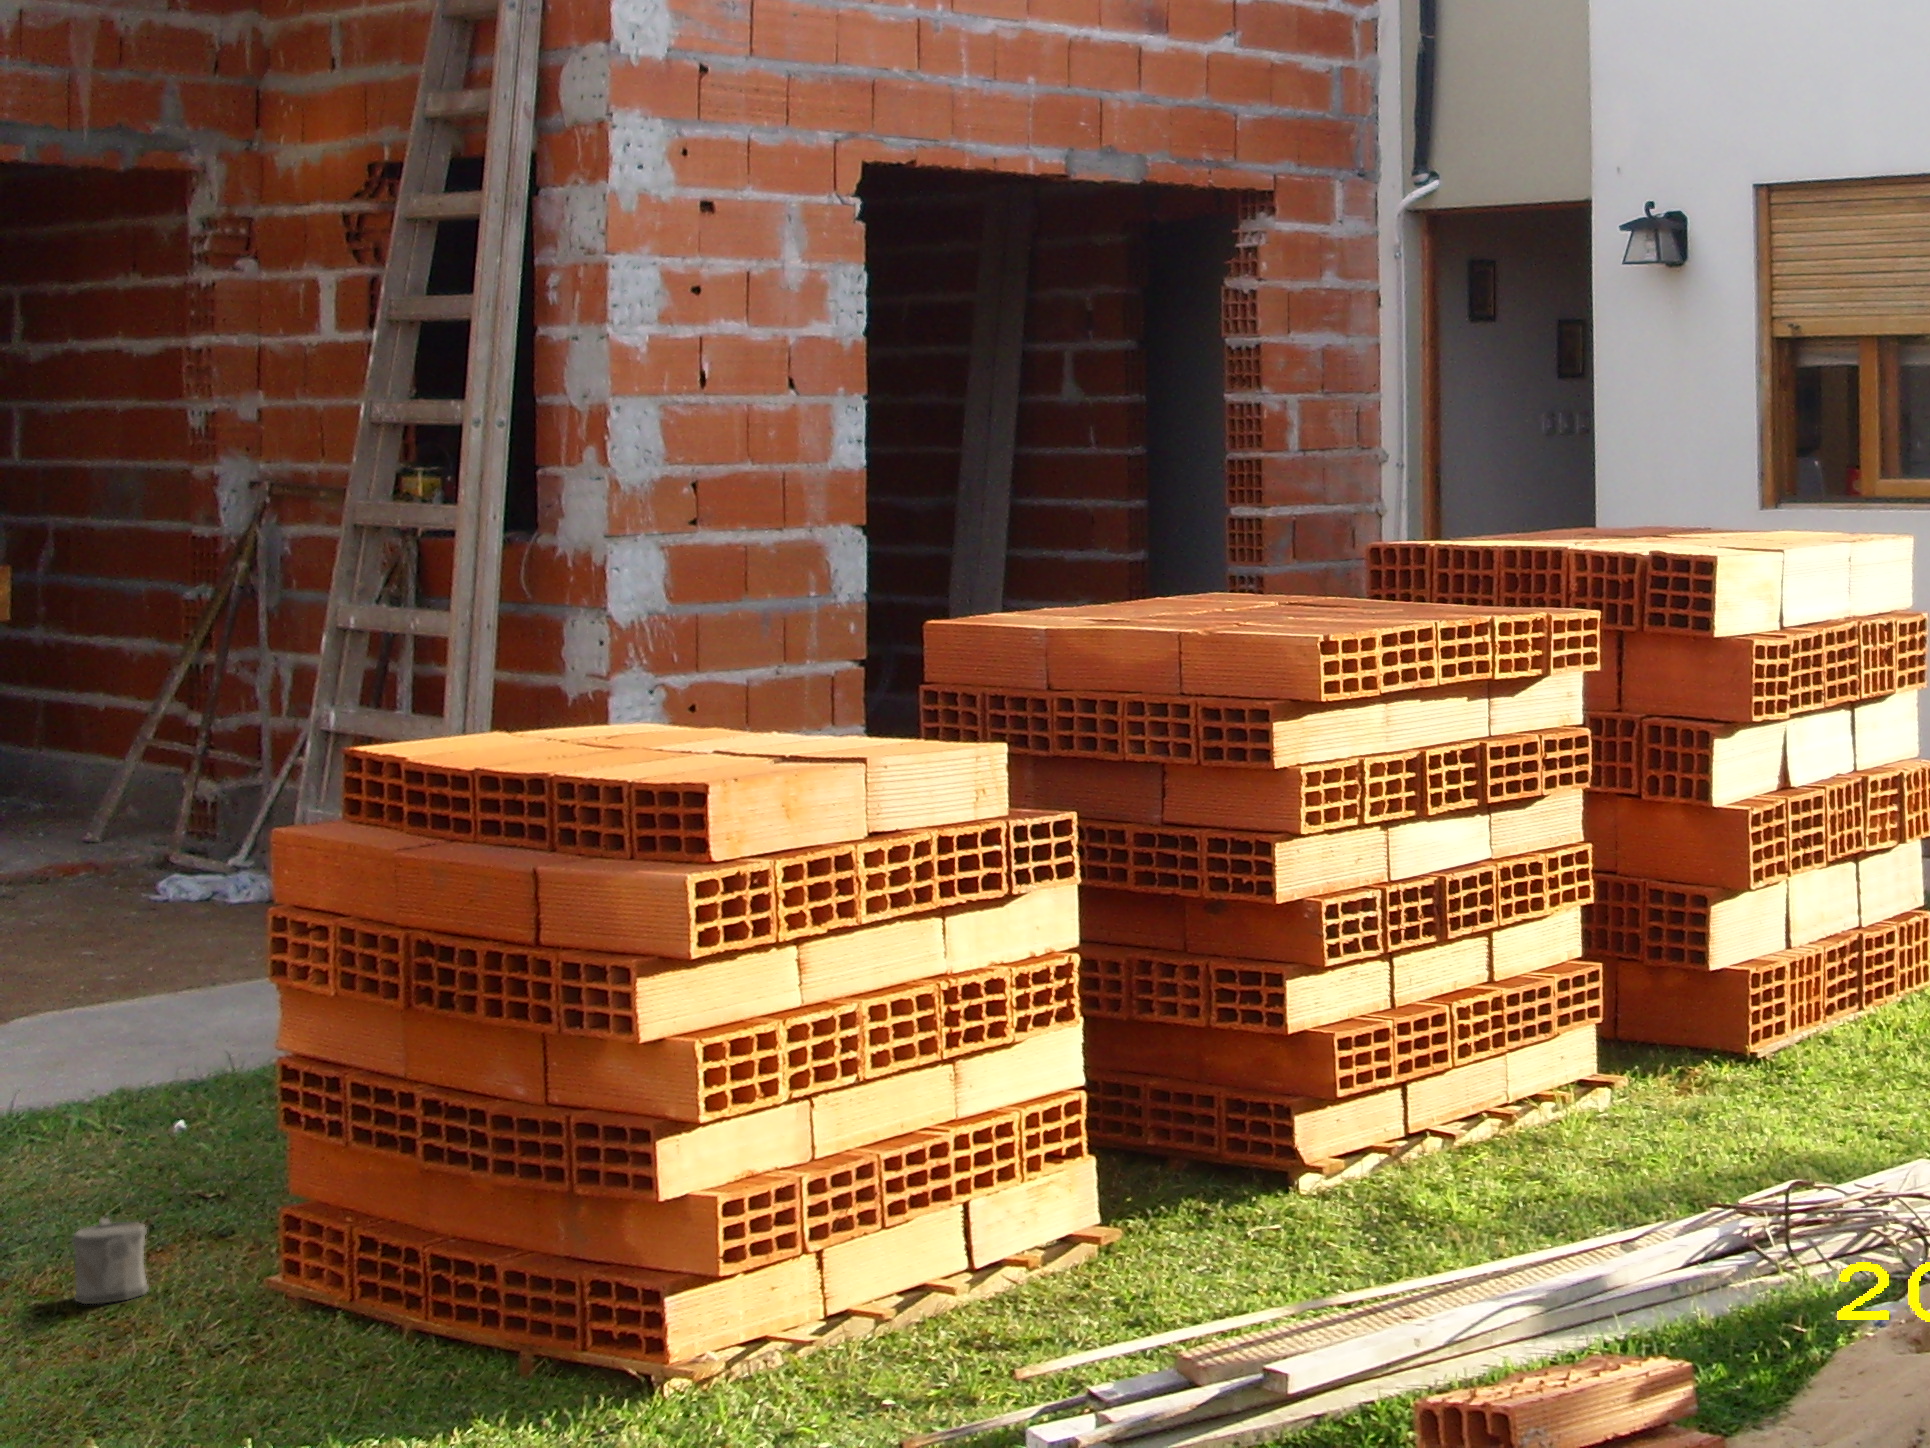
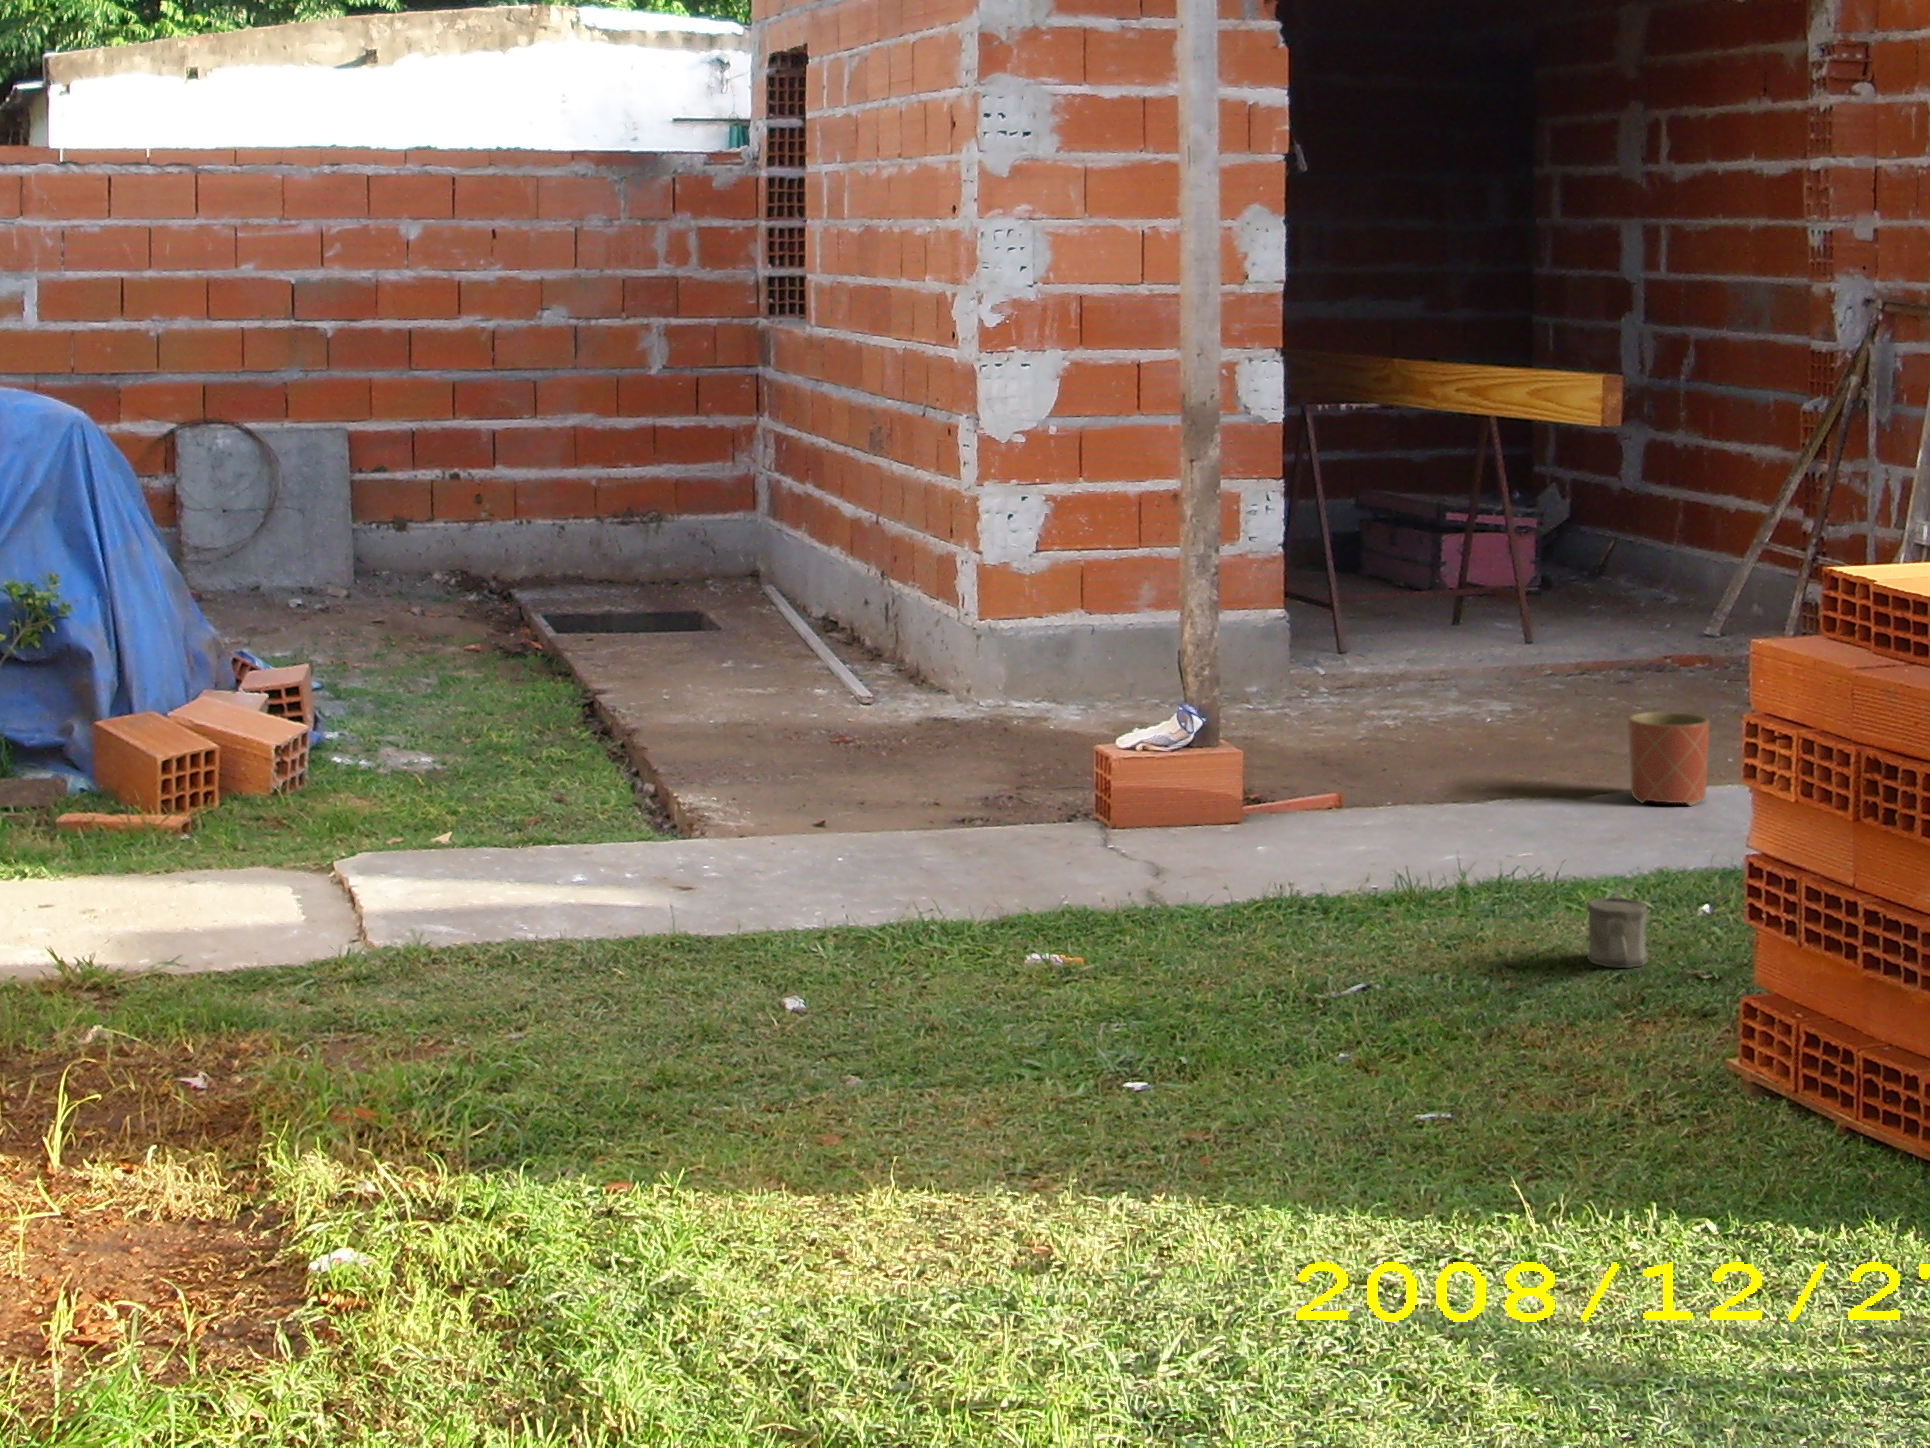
planter: none [53,1041,155,1155] -> present [1628,712,1709,806]

